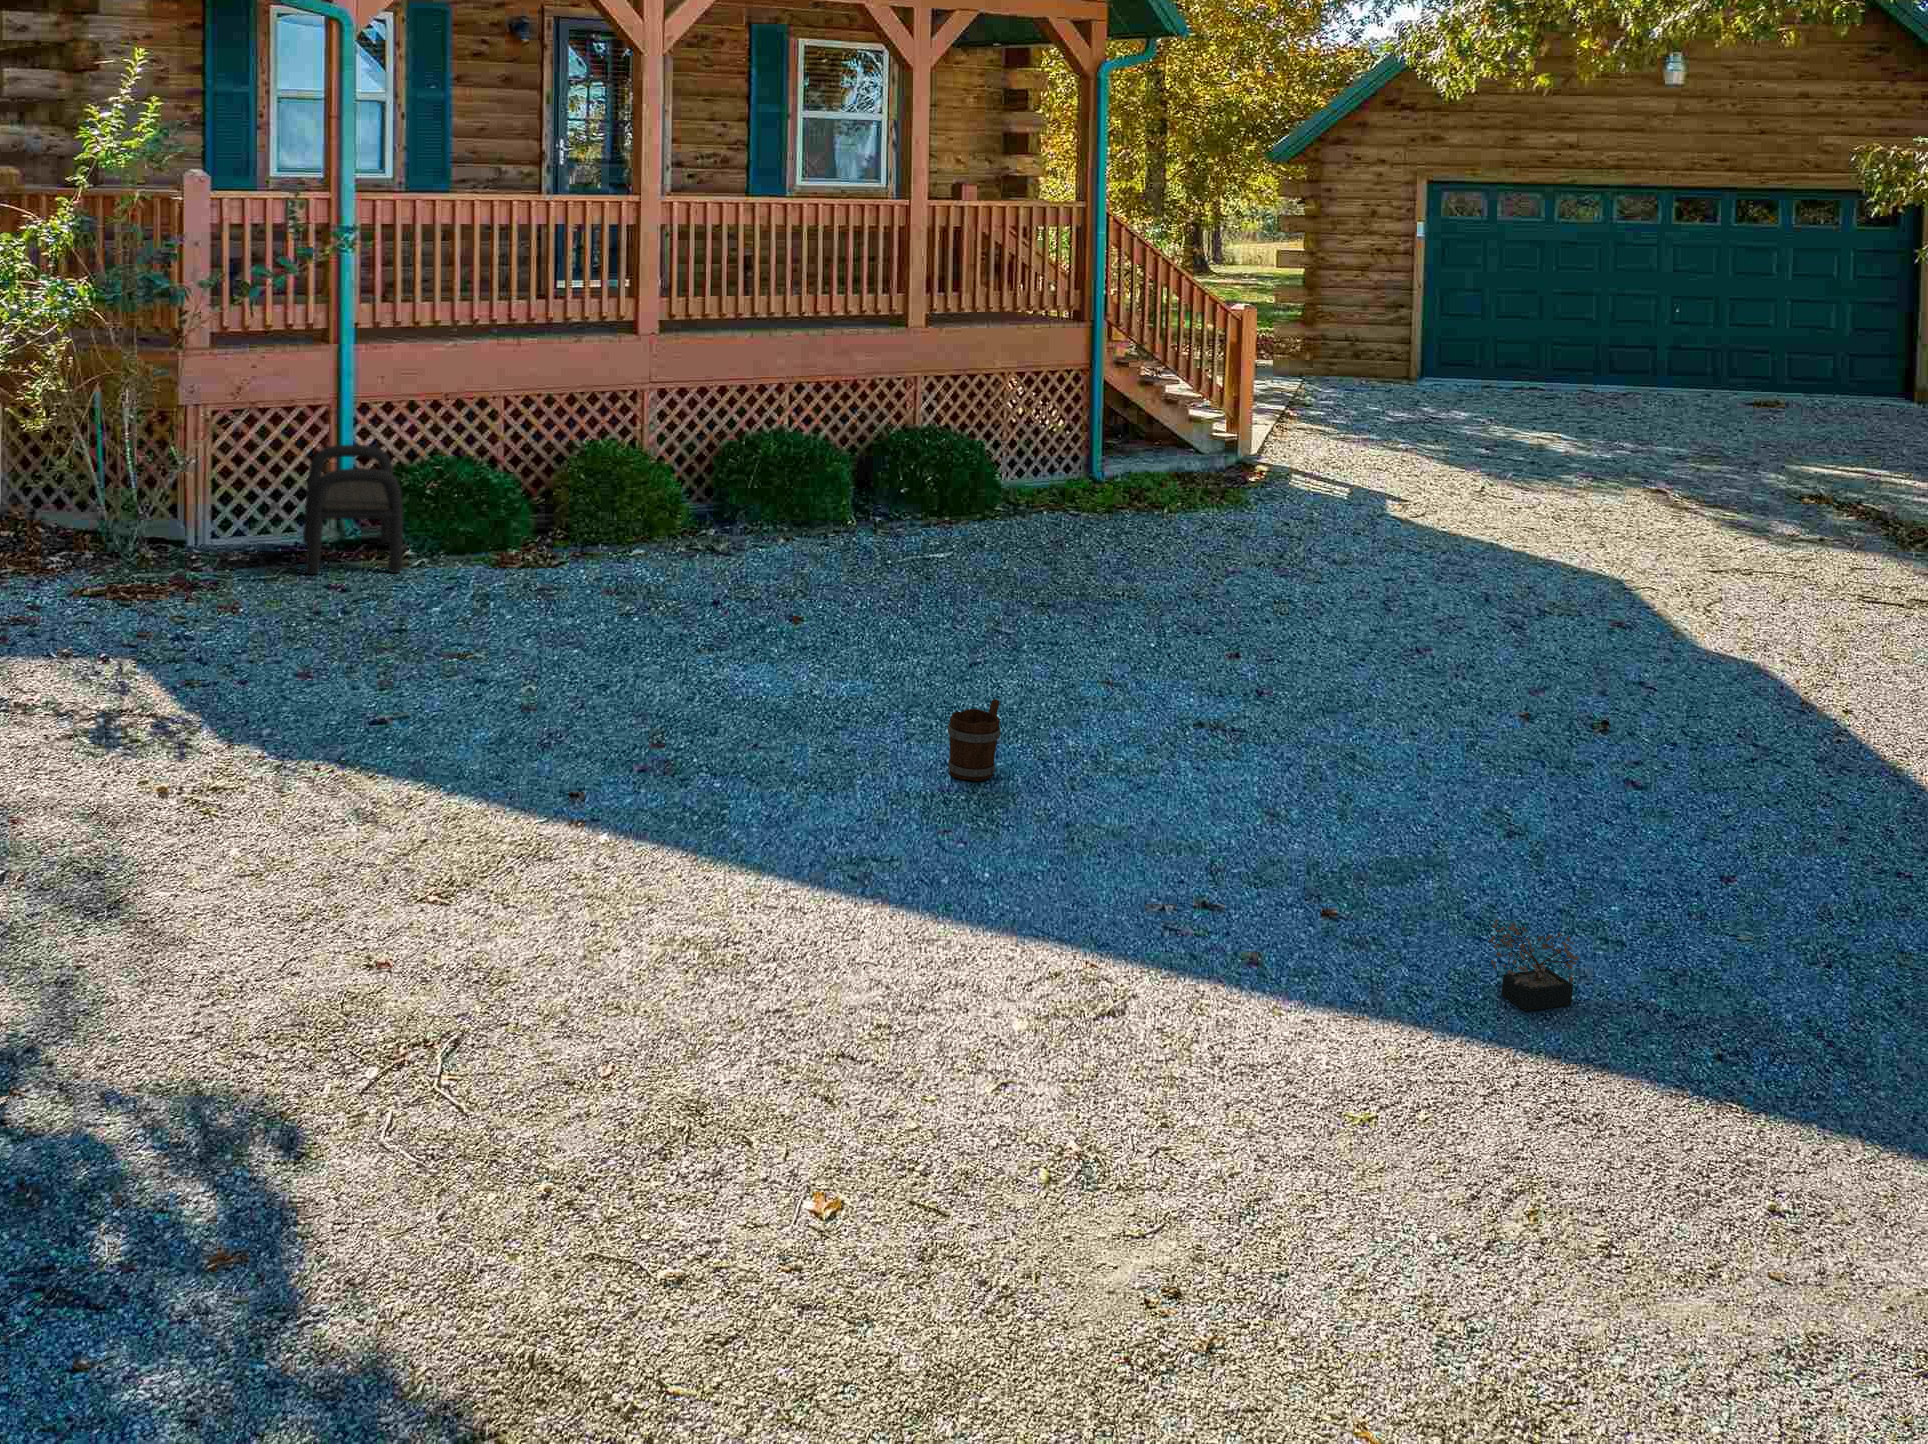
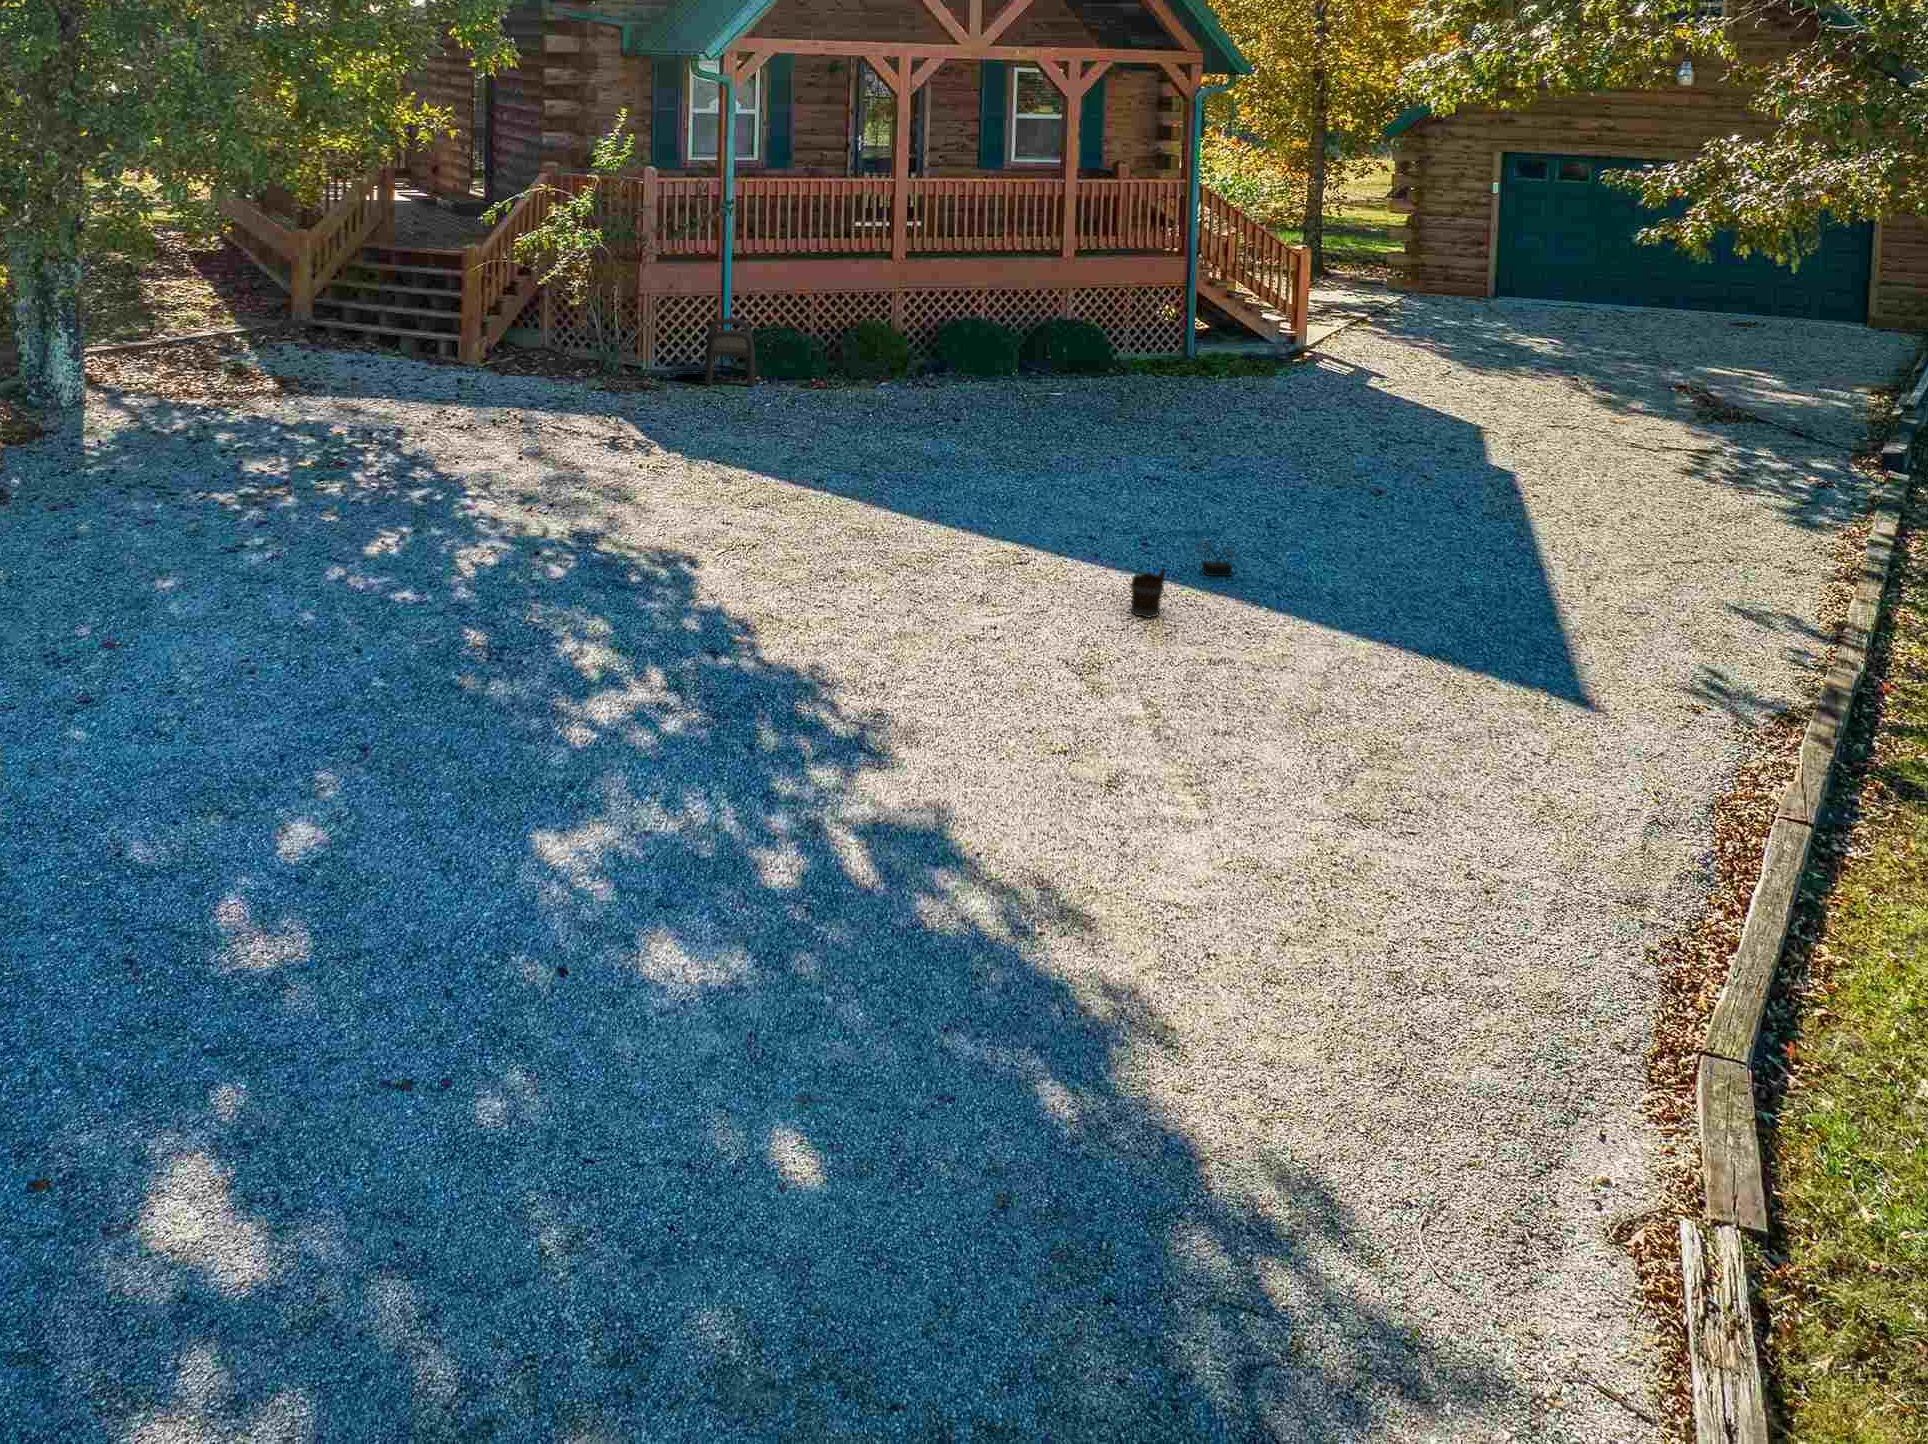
bucket: present [948,699,1001,781] -> present [1130,569,1166,618]

